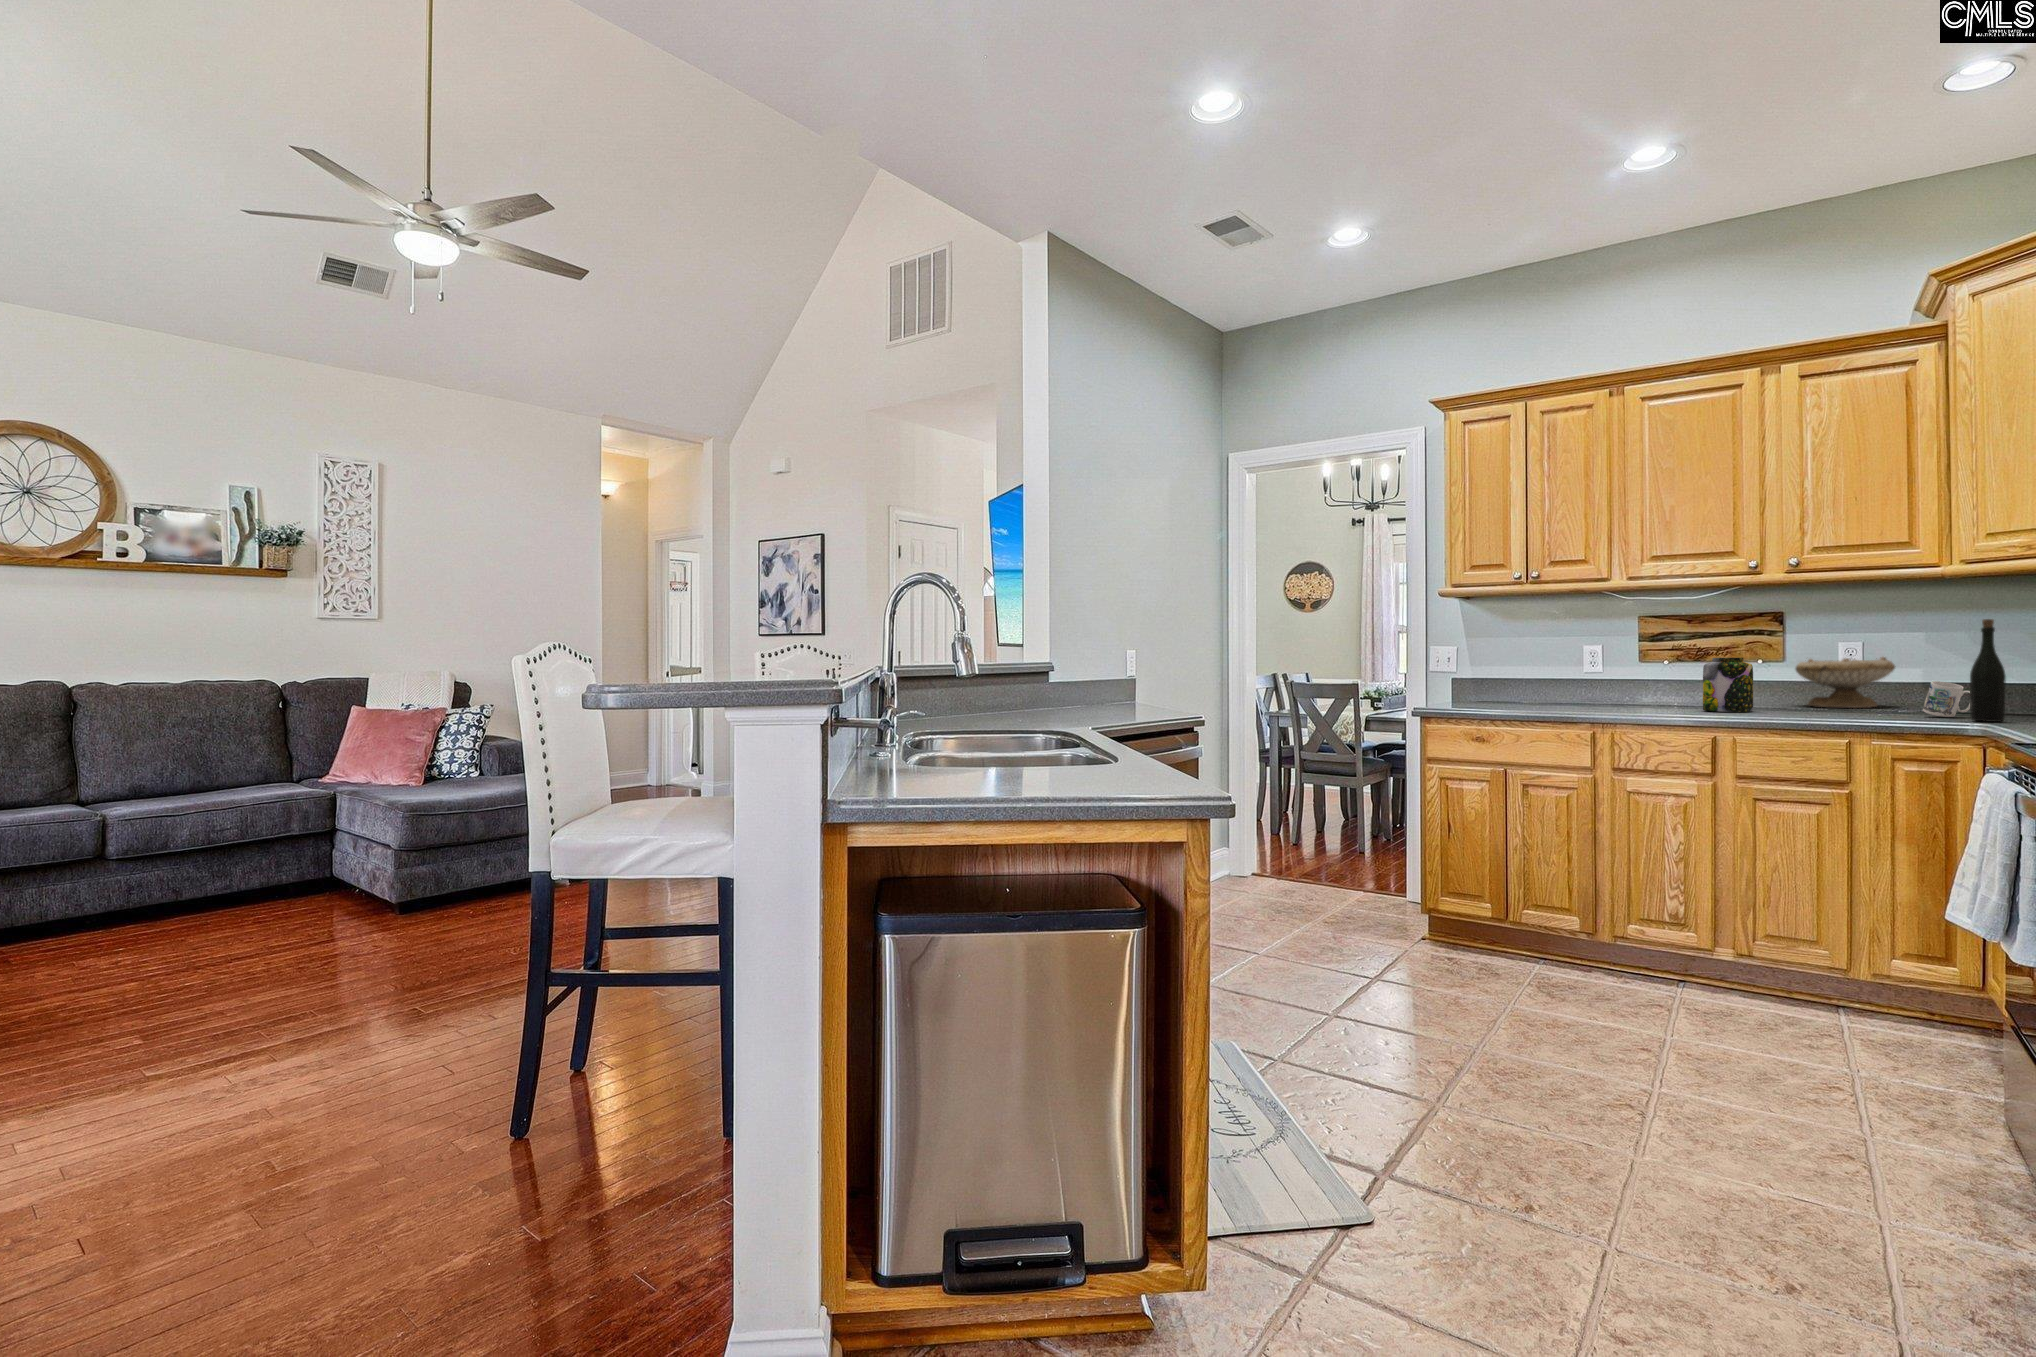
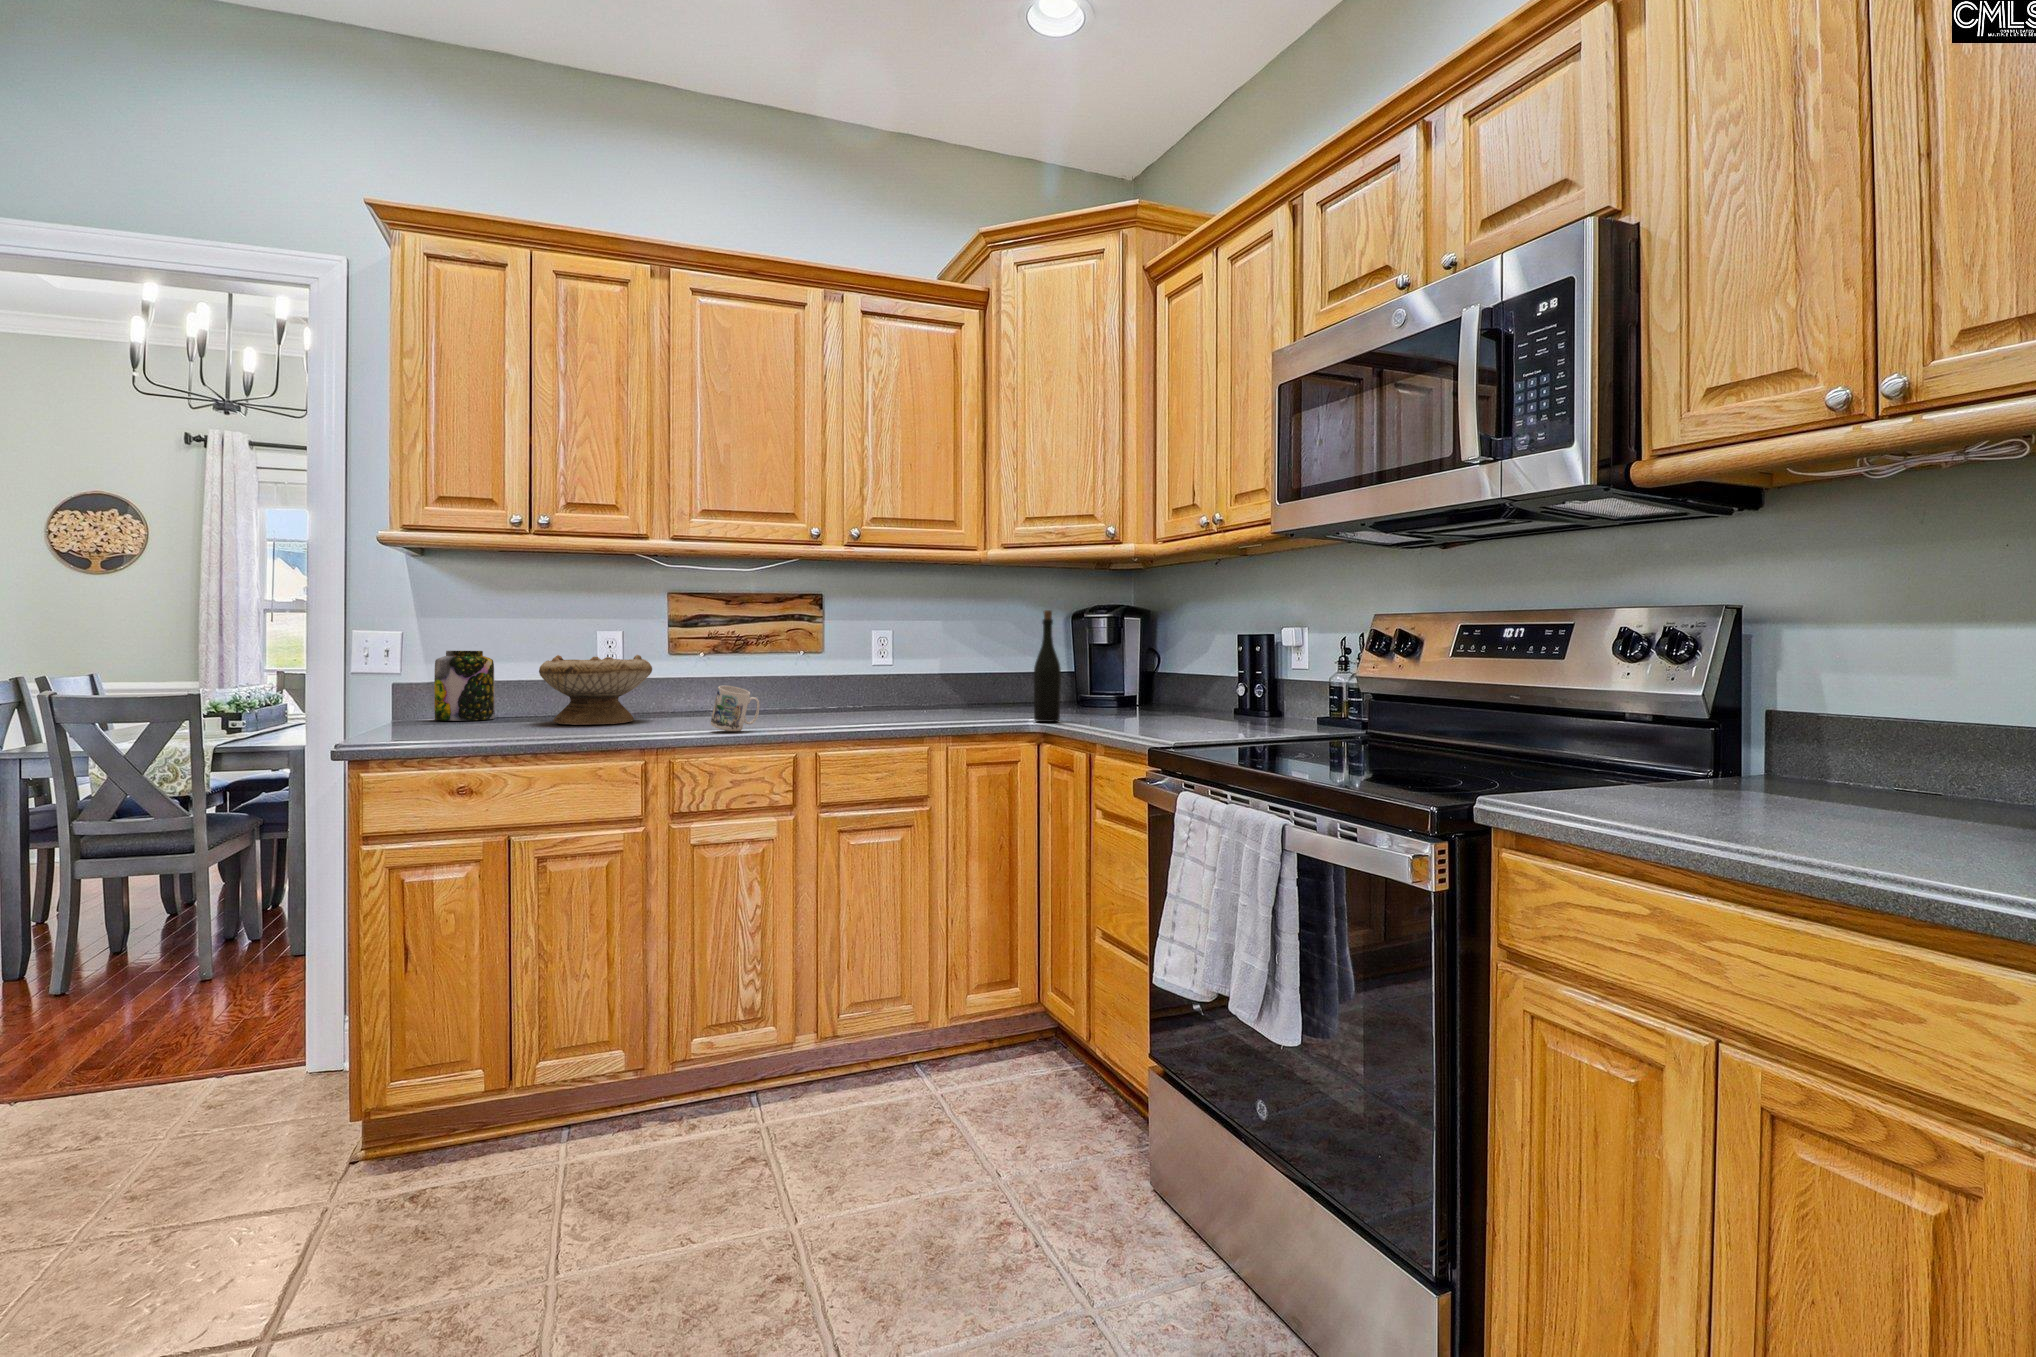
bowl: present [1796,657,1895,708] -> present [539,655,652,725]
jar: present [1703,658,1753,712] -> present [434,651,495,721]
mug: present [1923,681,1970,717] -> present [711,686,760,731]

